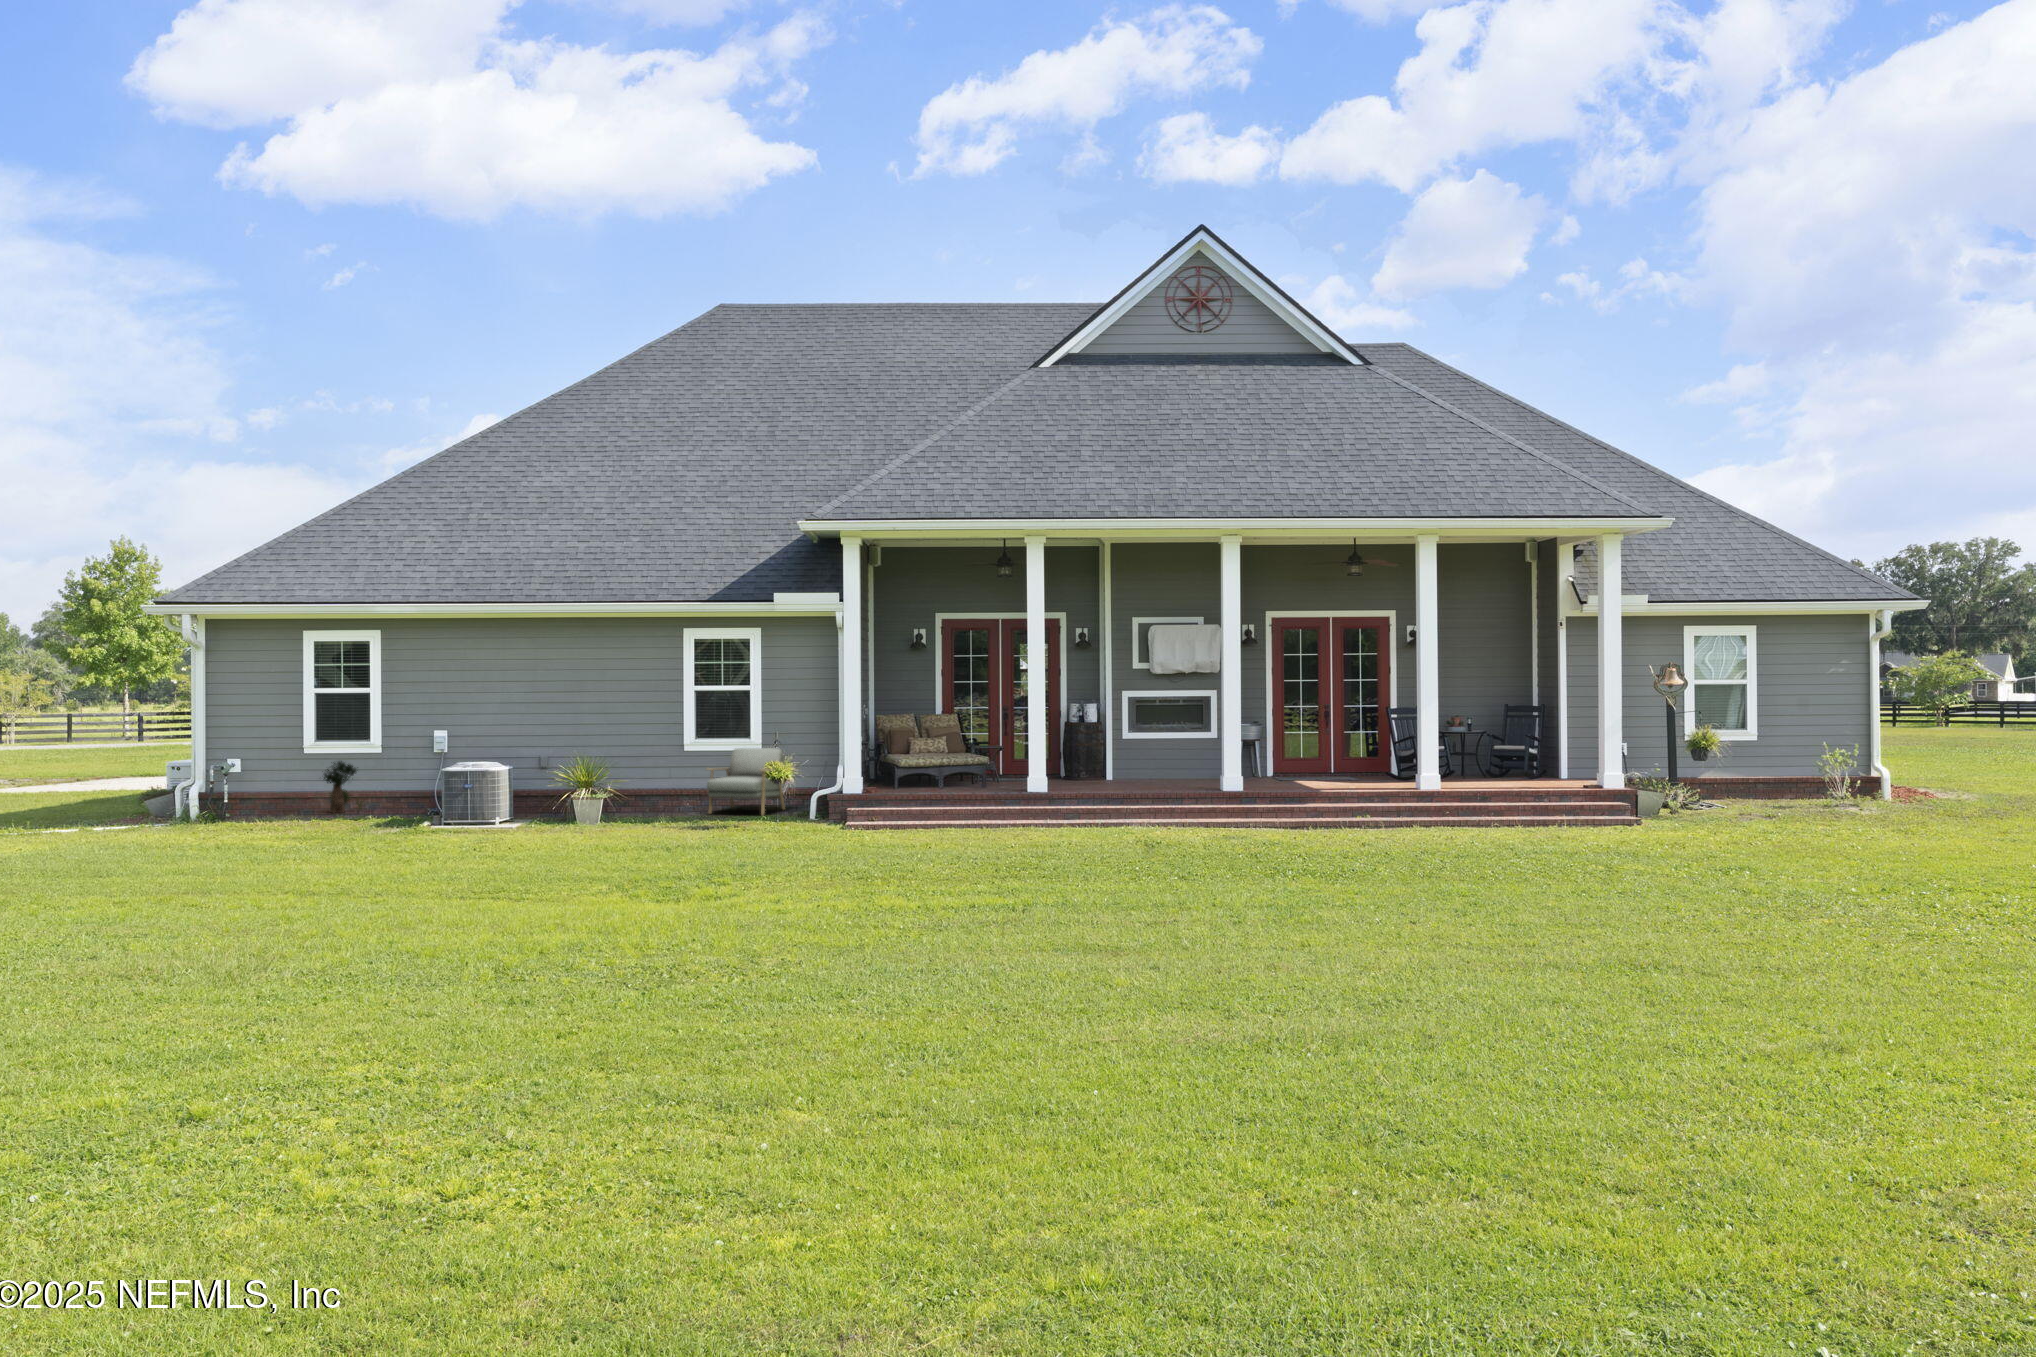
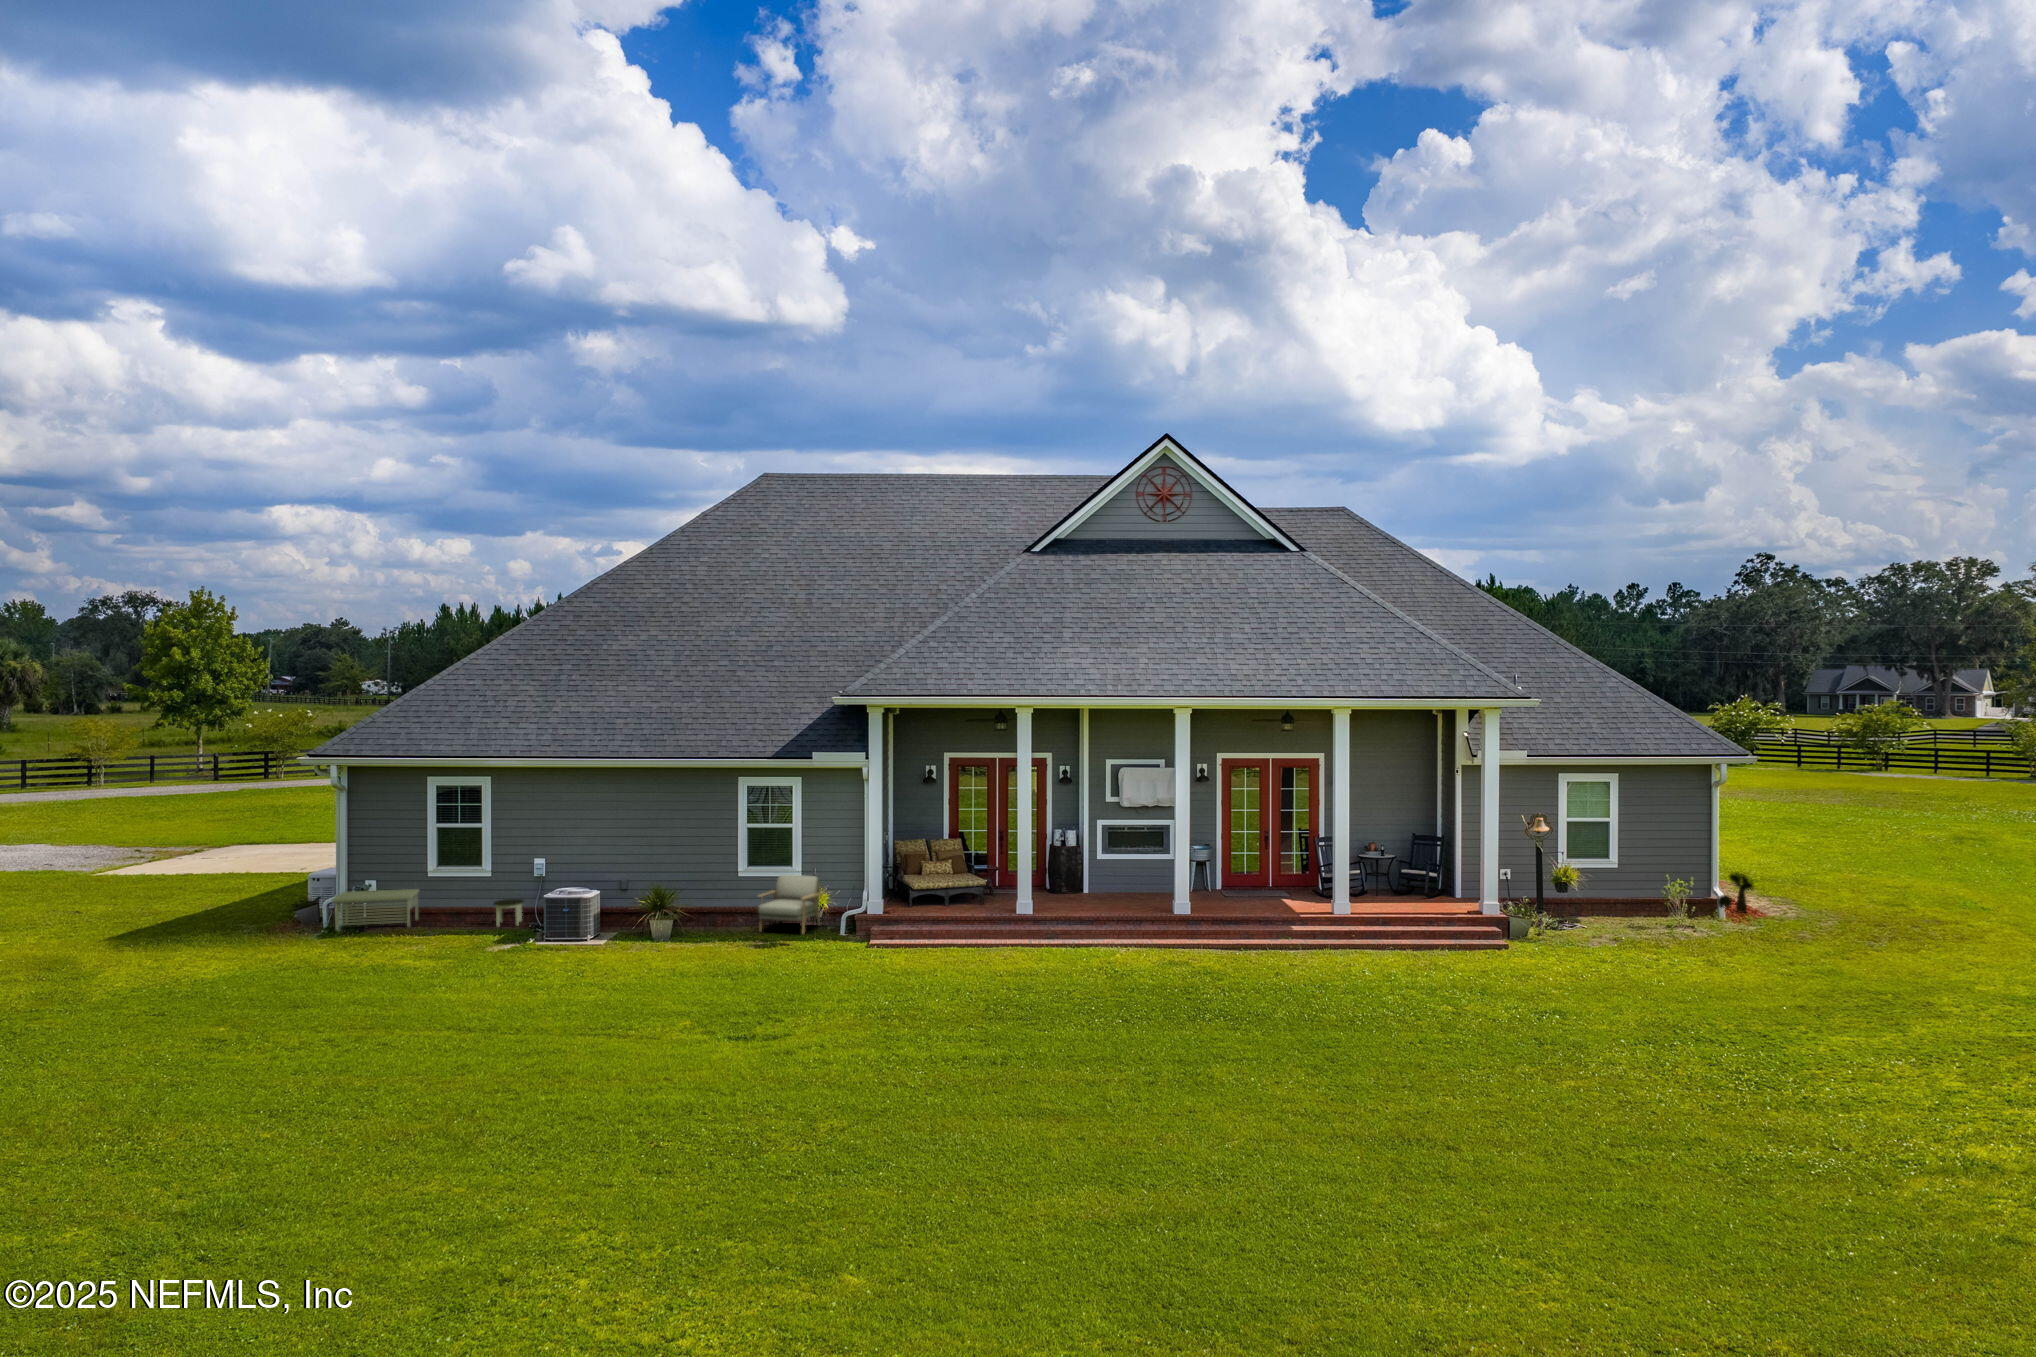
potted plant: present [323,761,362,813] -> present [1718,873,1755,913]
storage bench: none [179,771,293,816] -> present [332,889,419,930]
round table: none [381,782,421,813] -> present [494,899,524,927]

